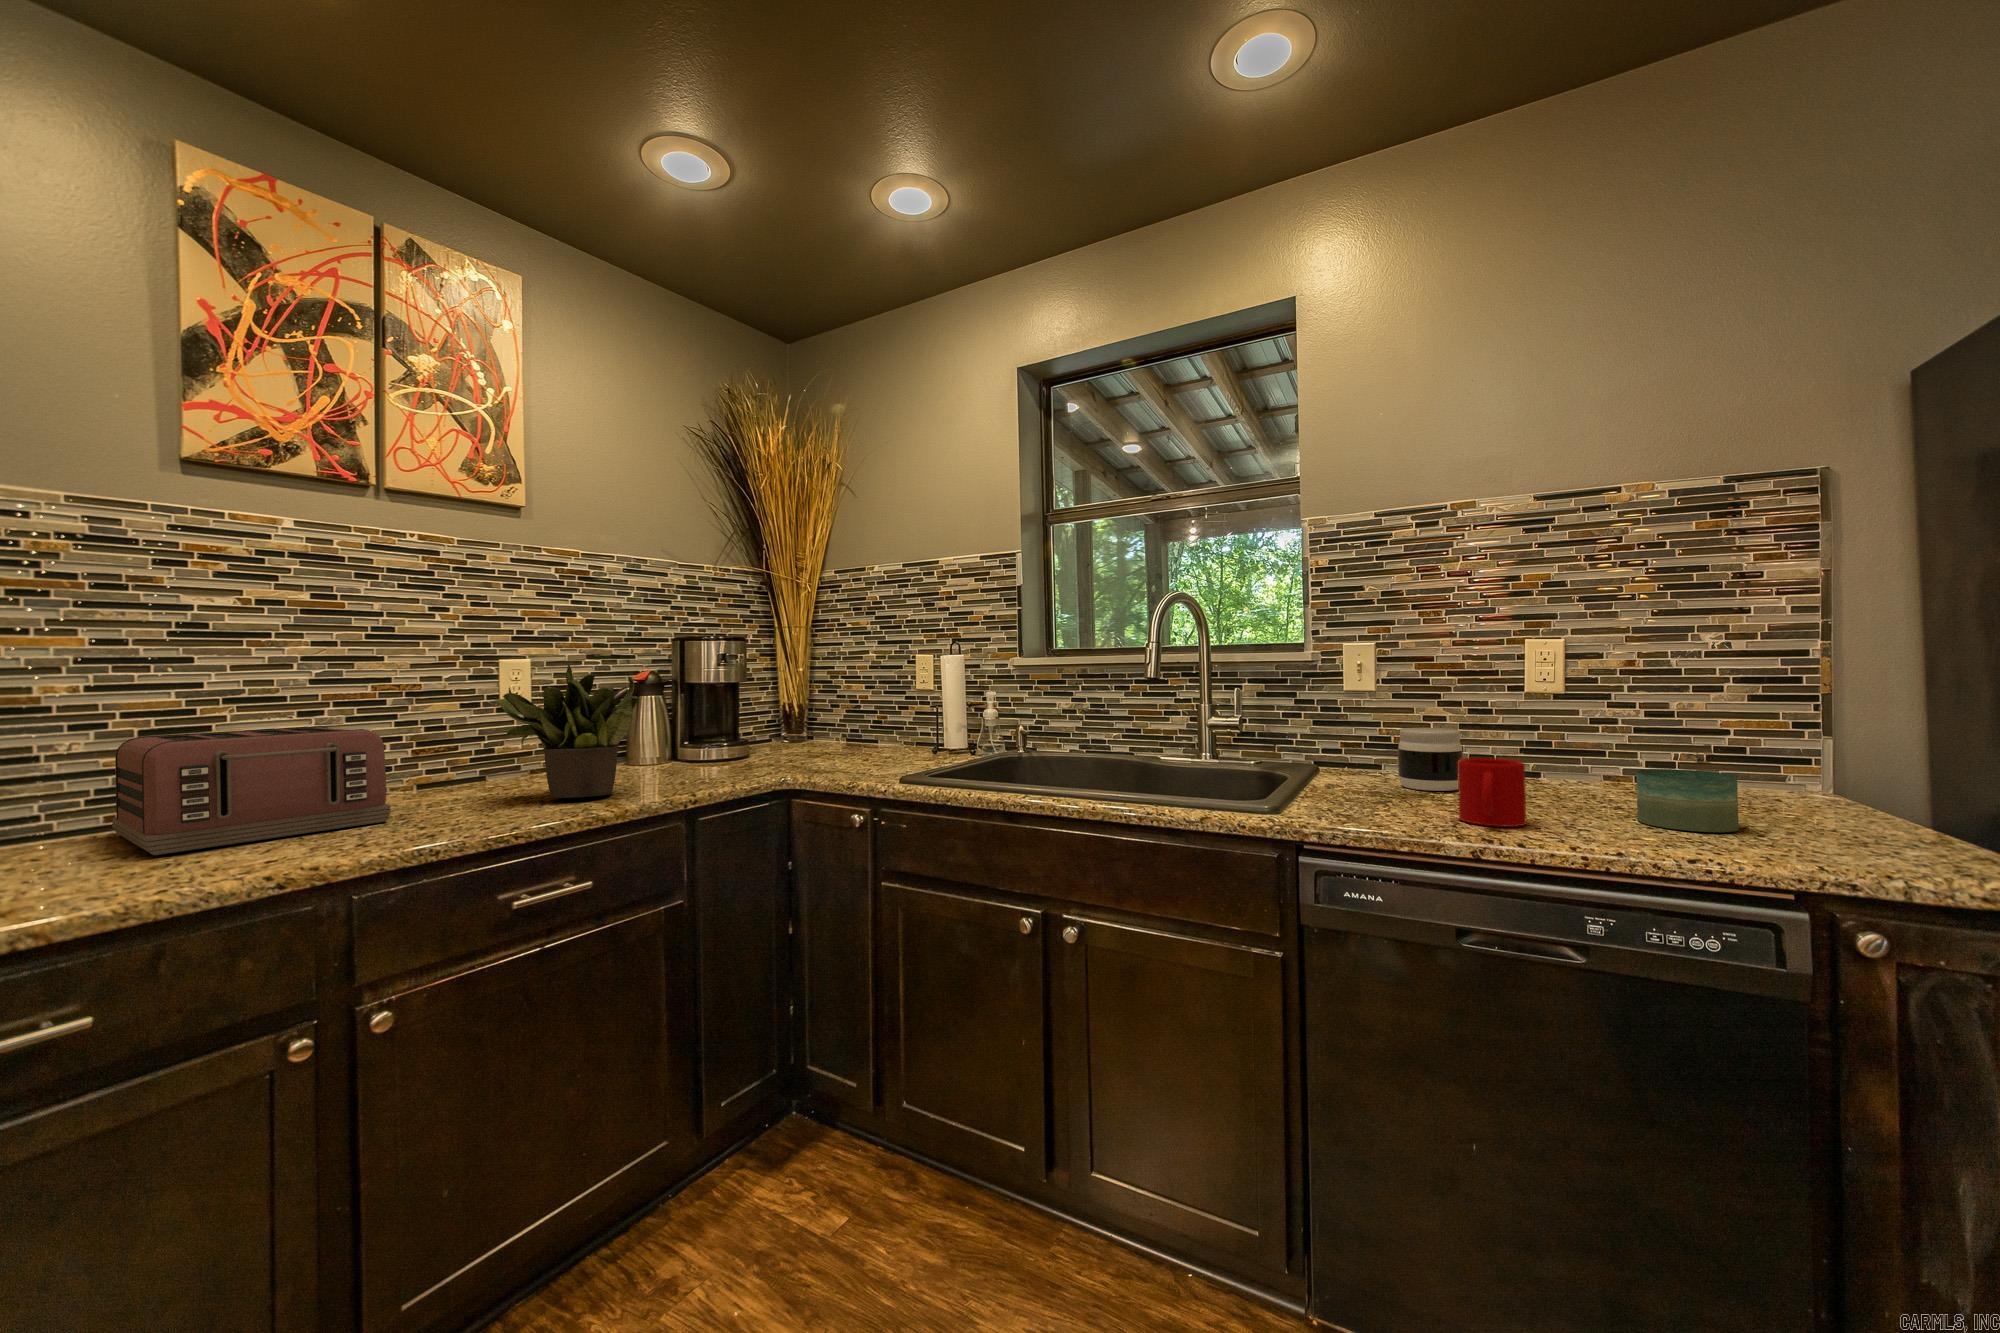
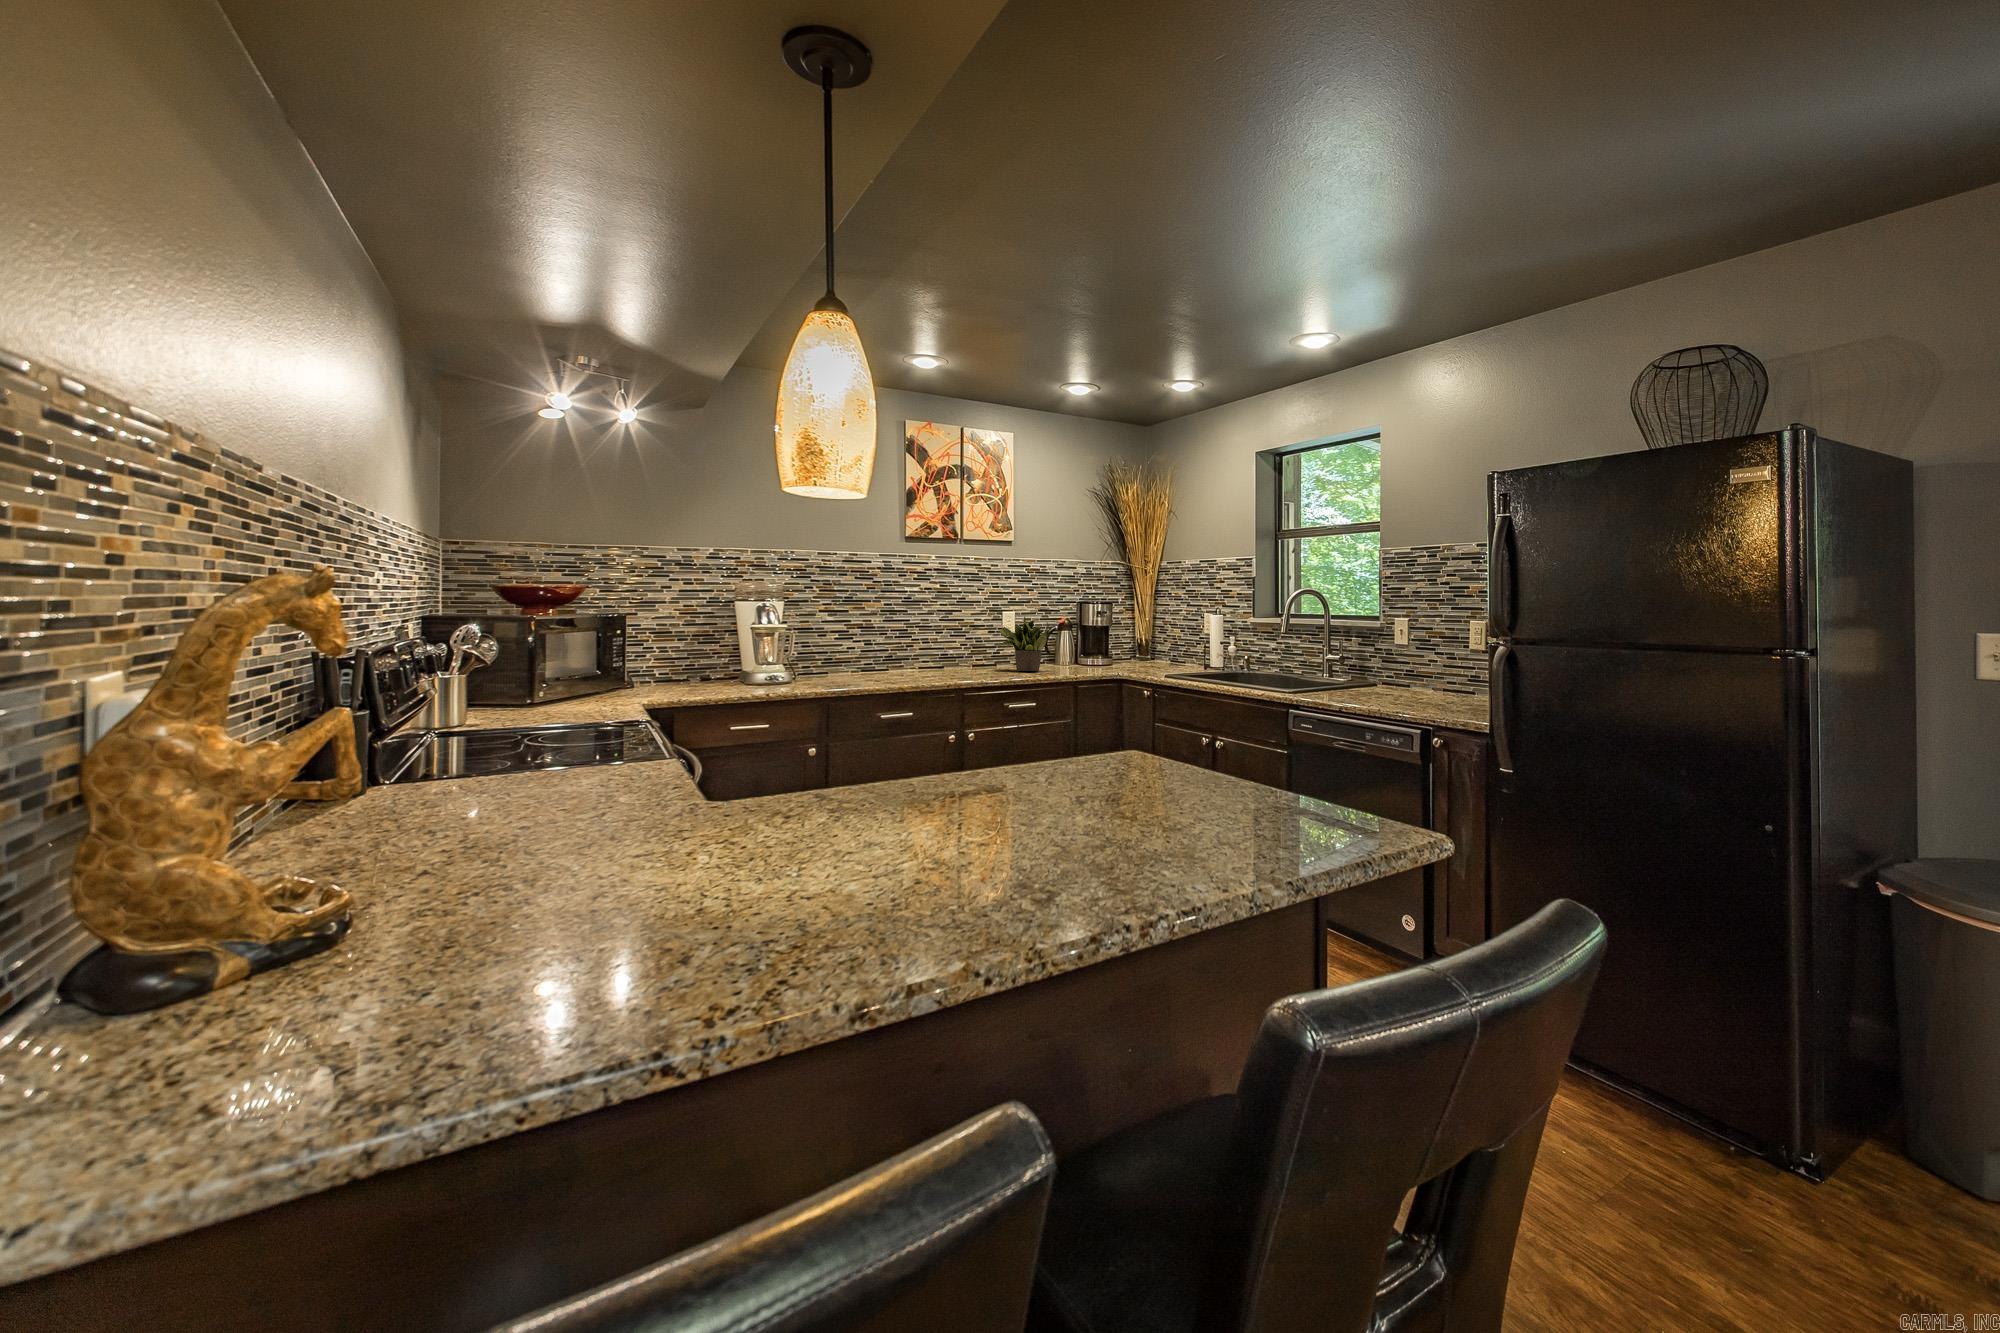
toaster: present [112,726,391,855] -> none [894,637,967,673]
jar: present [1398,728,1463,791] -> none [1382,664,1414,695]
mug: present [1458,758,1526,827] -> none [1339,673,1371,701]
candle: present [1636,769,1739,832] -> none [1418,683,1455,708]

